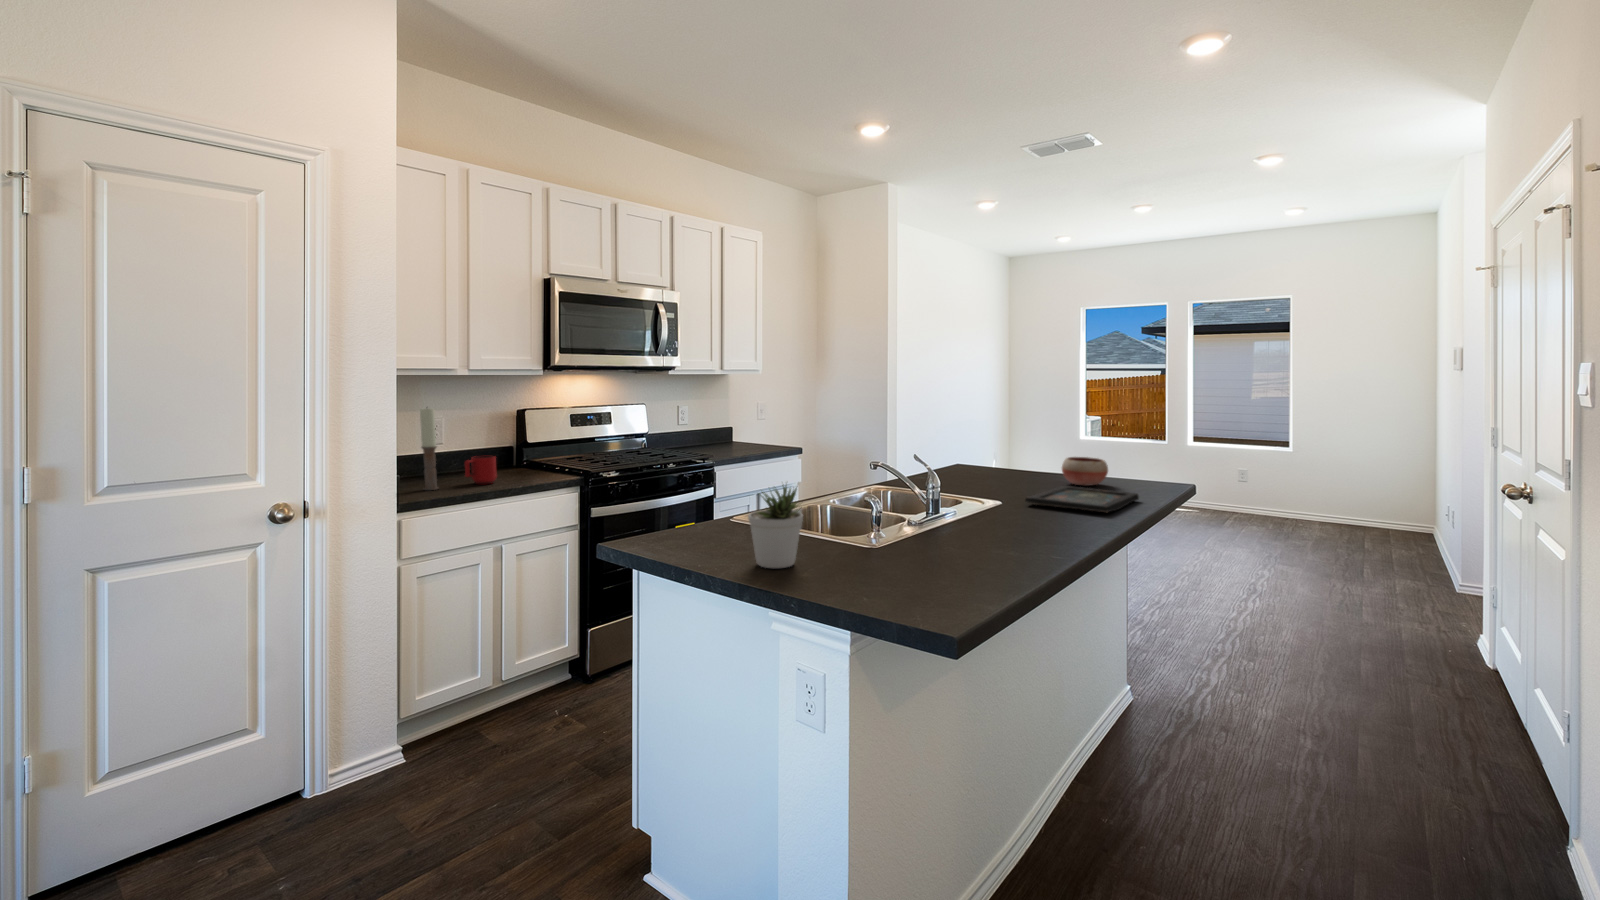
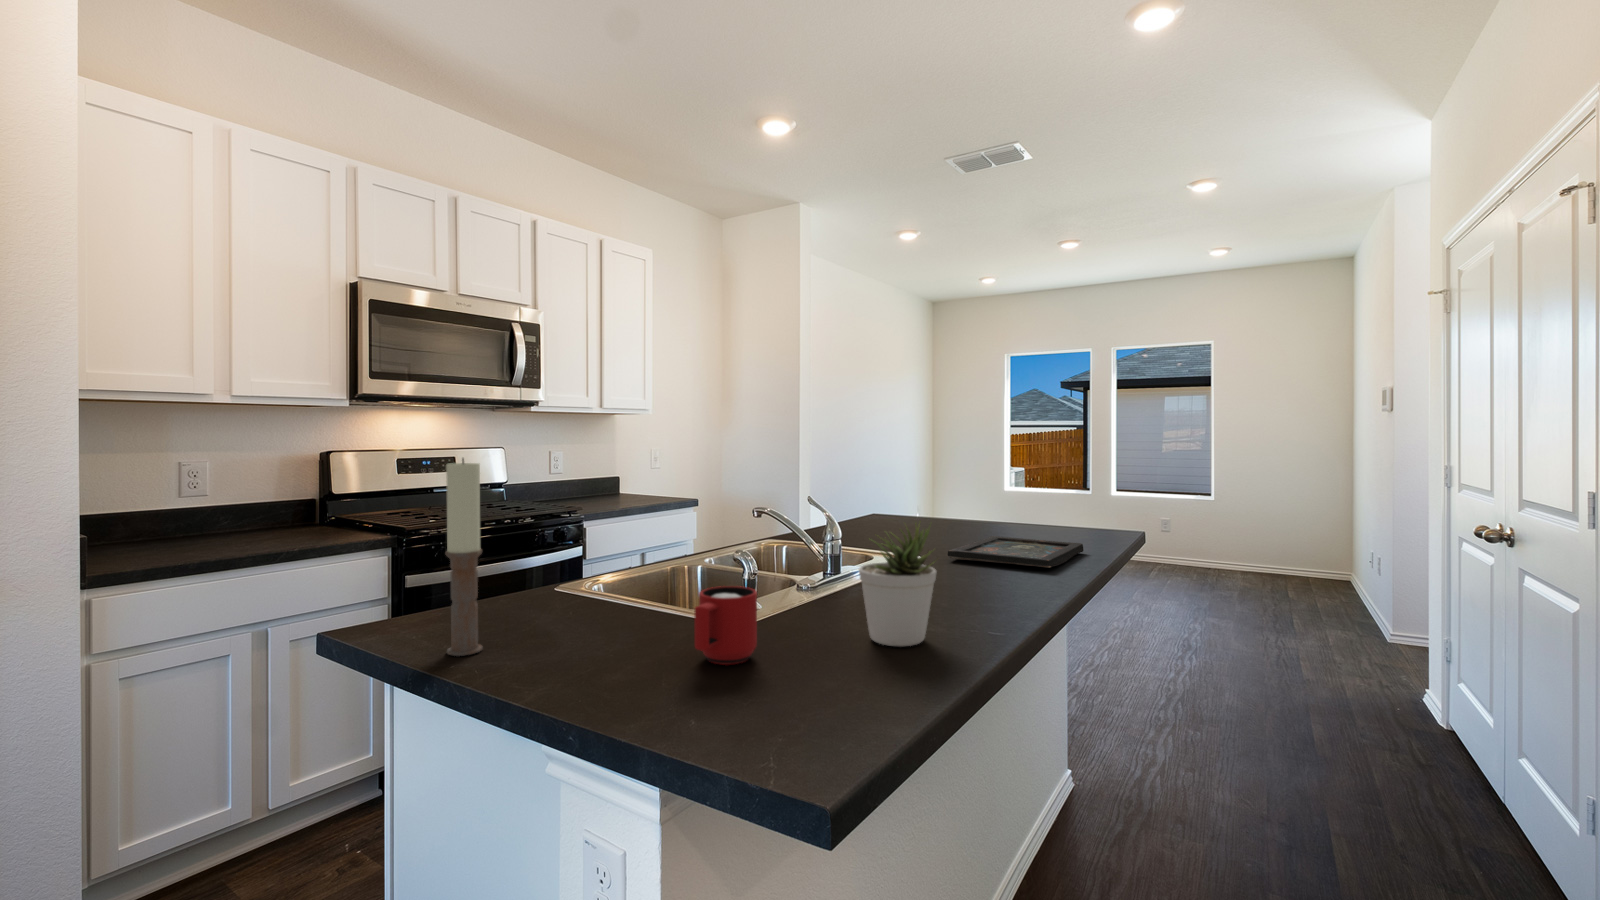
candle: present [420,409,438,490] -> present [445,459,483,656]
mug: present [465,456,497,484] -> present [694,586,757,665]
bowl: present [1062,457,1108,486] -> none [990,502,1044,536]
potted plant: present [748,485,803,569] -> present [859,525,936,647]

